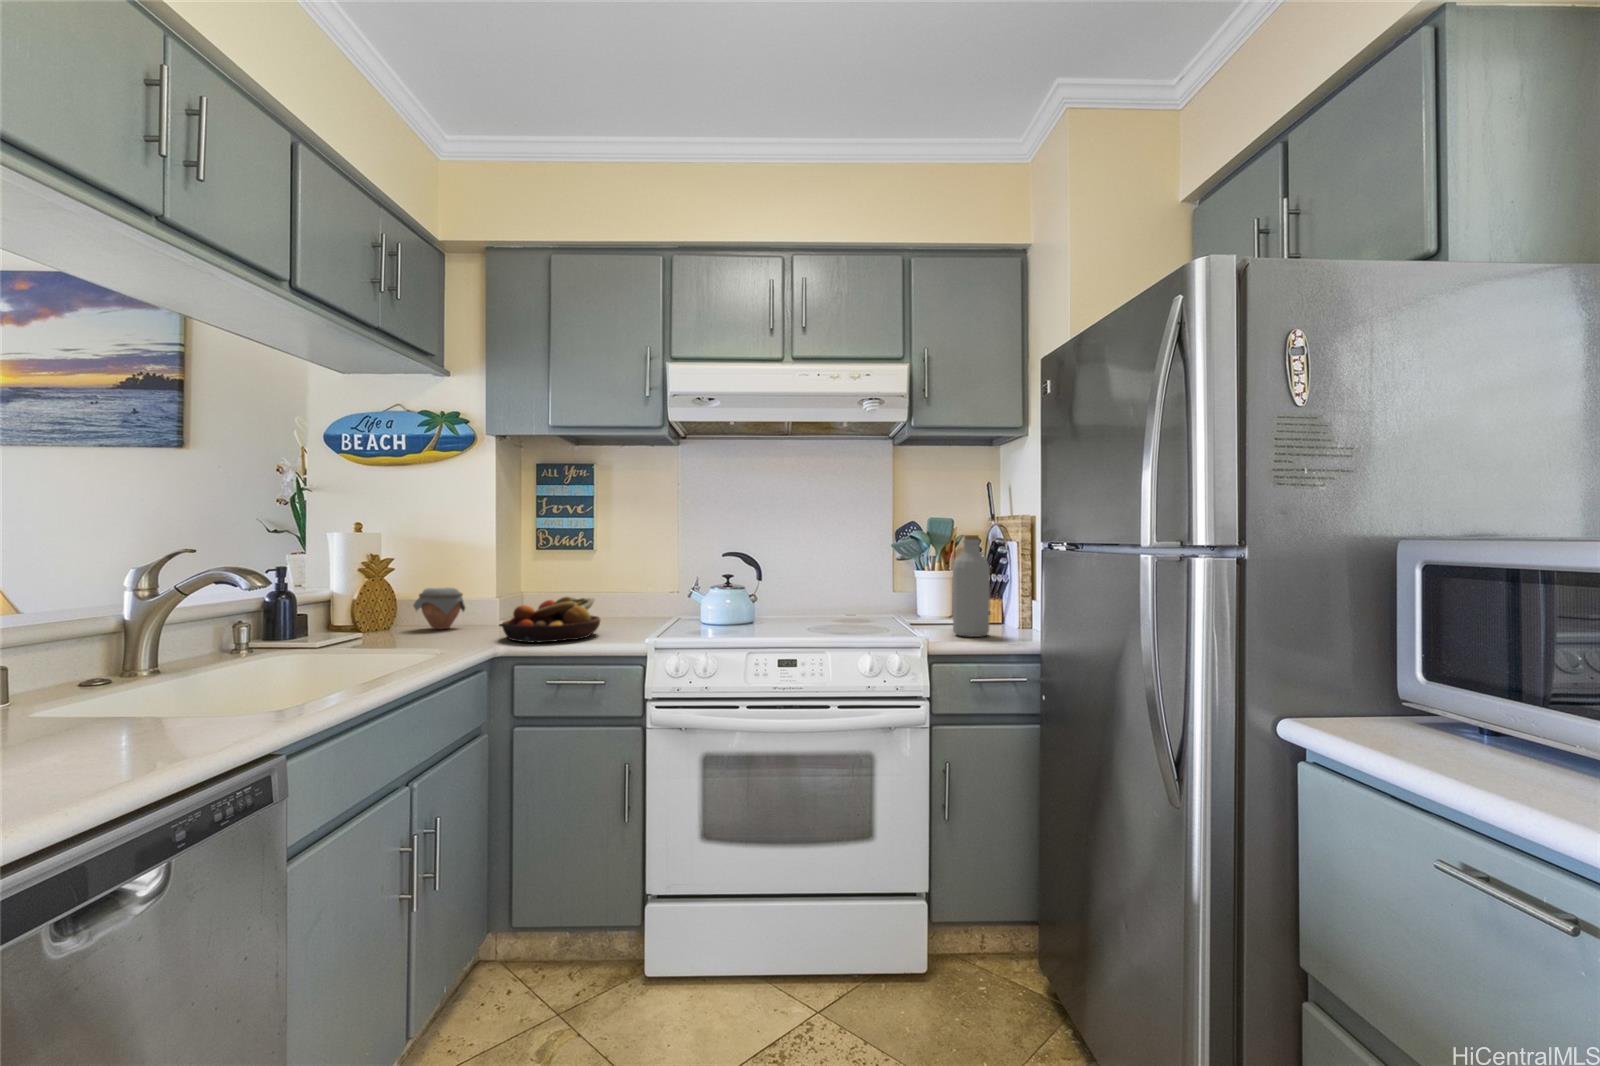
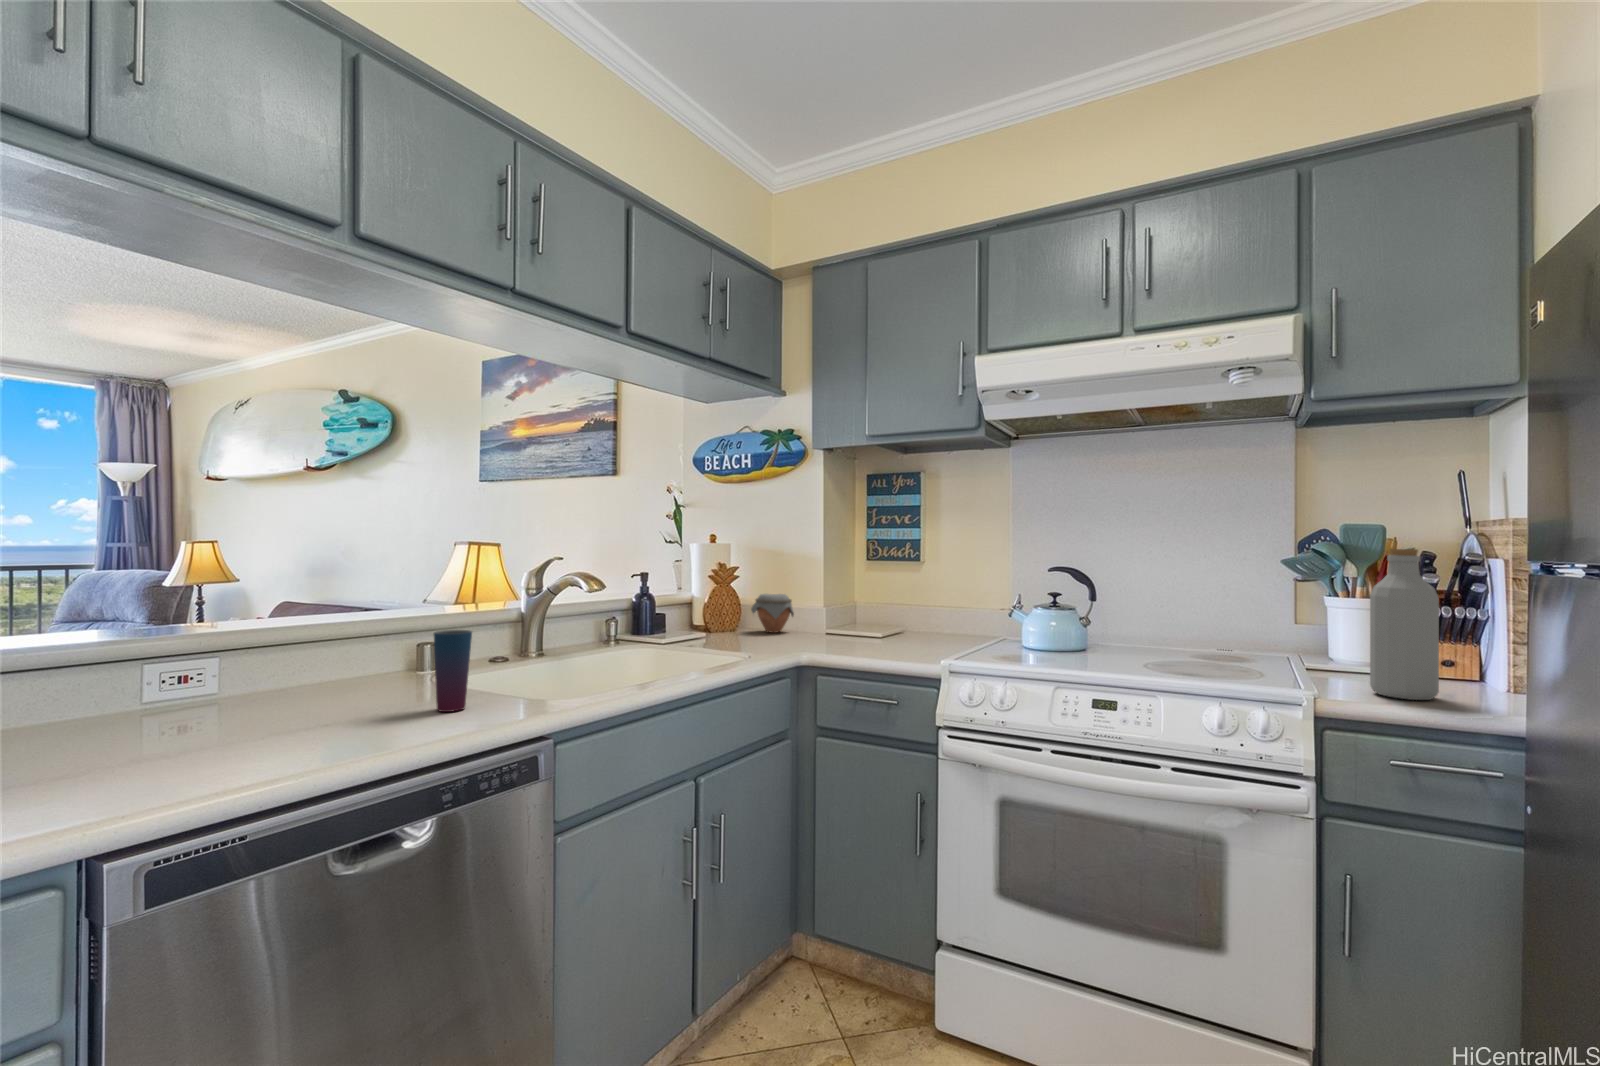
fruit bowl: present [502,597,600,642] -> none [810,609,905,654]
cup: none [69,640,130,745] -> present [434,630,472,712]

